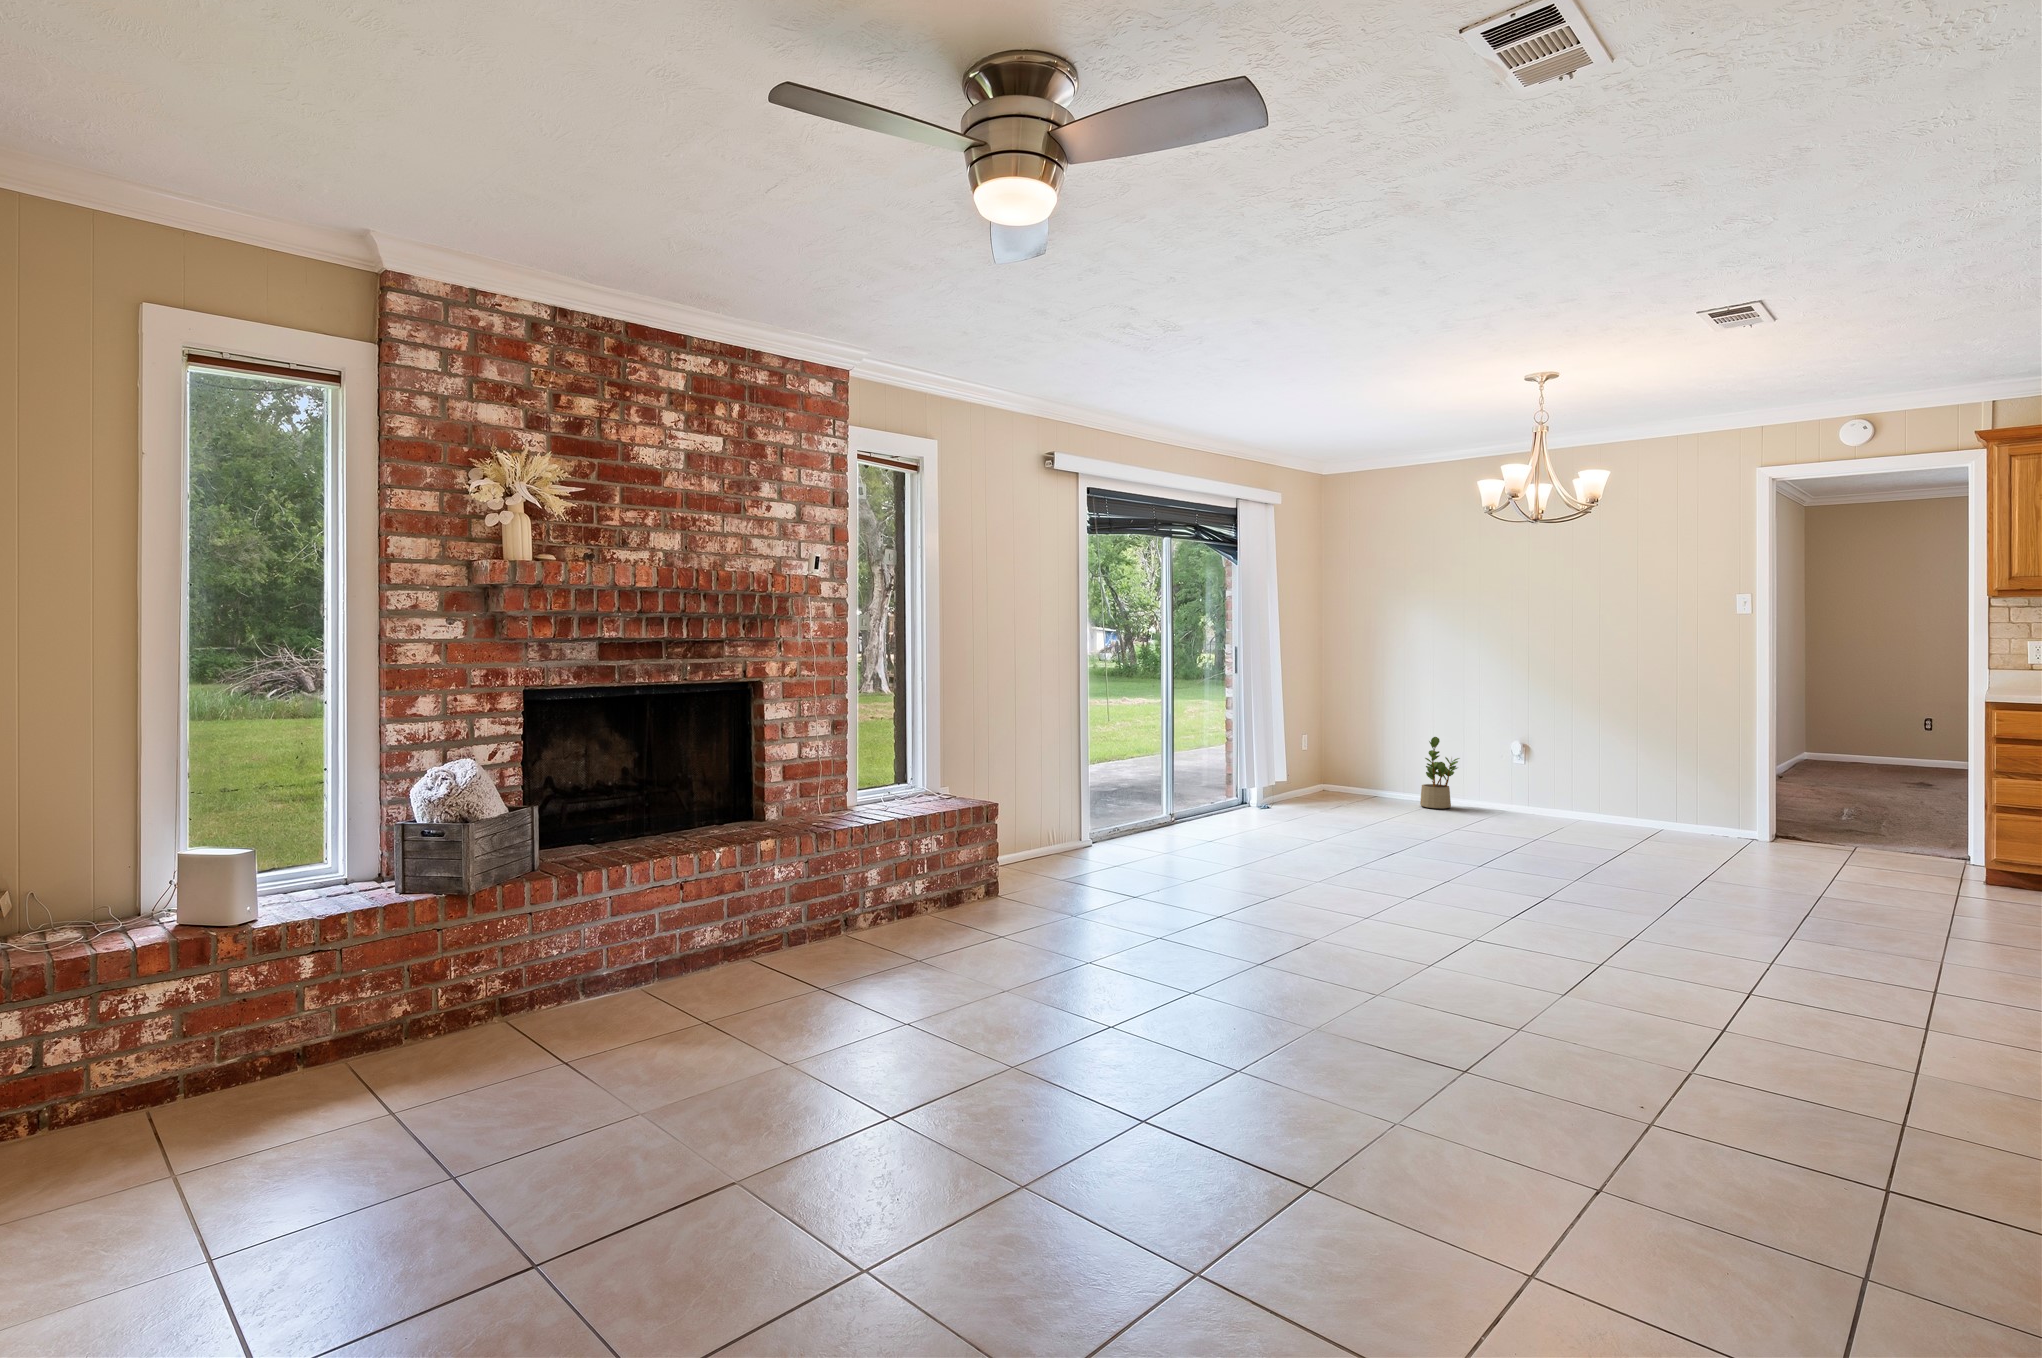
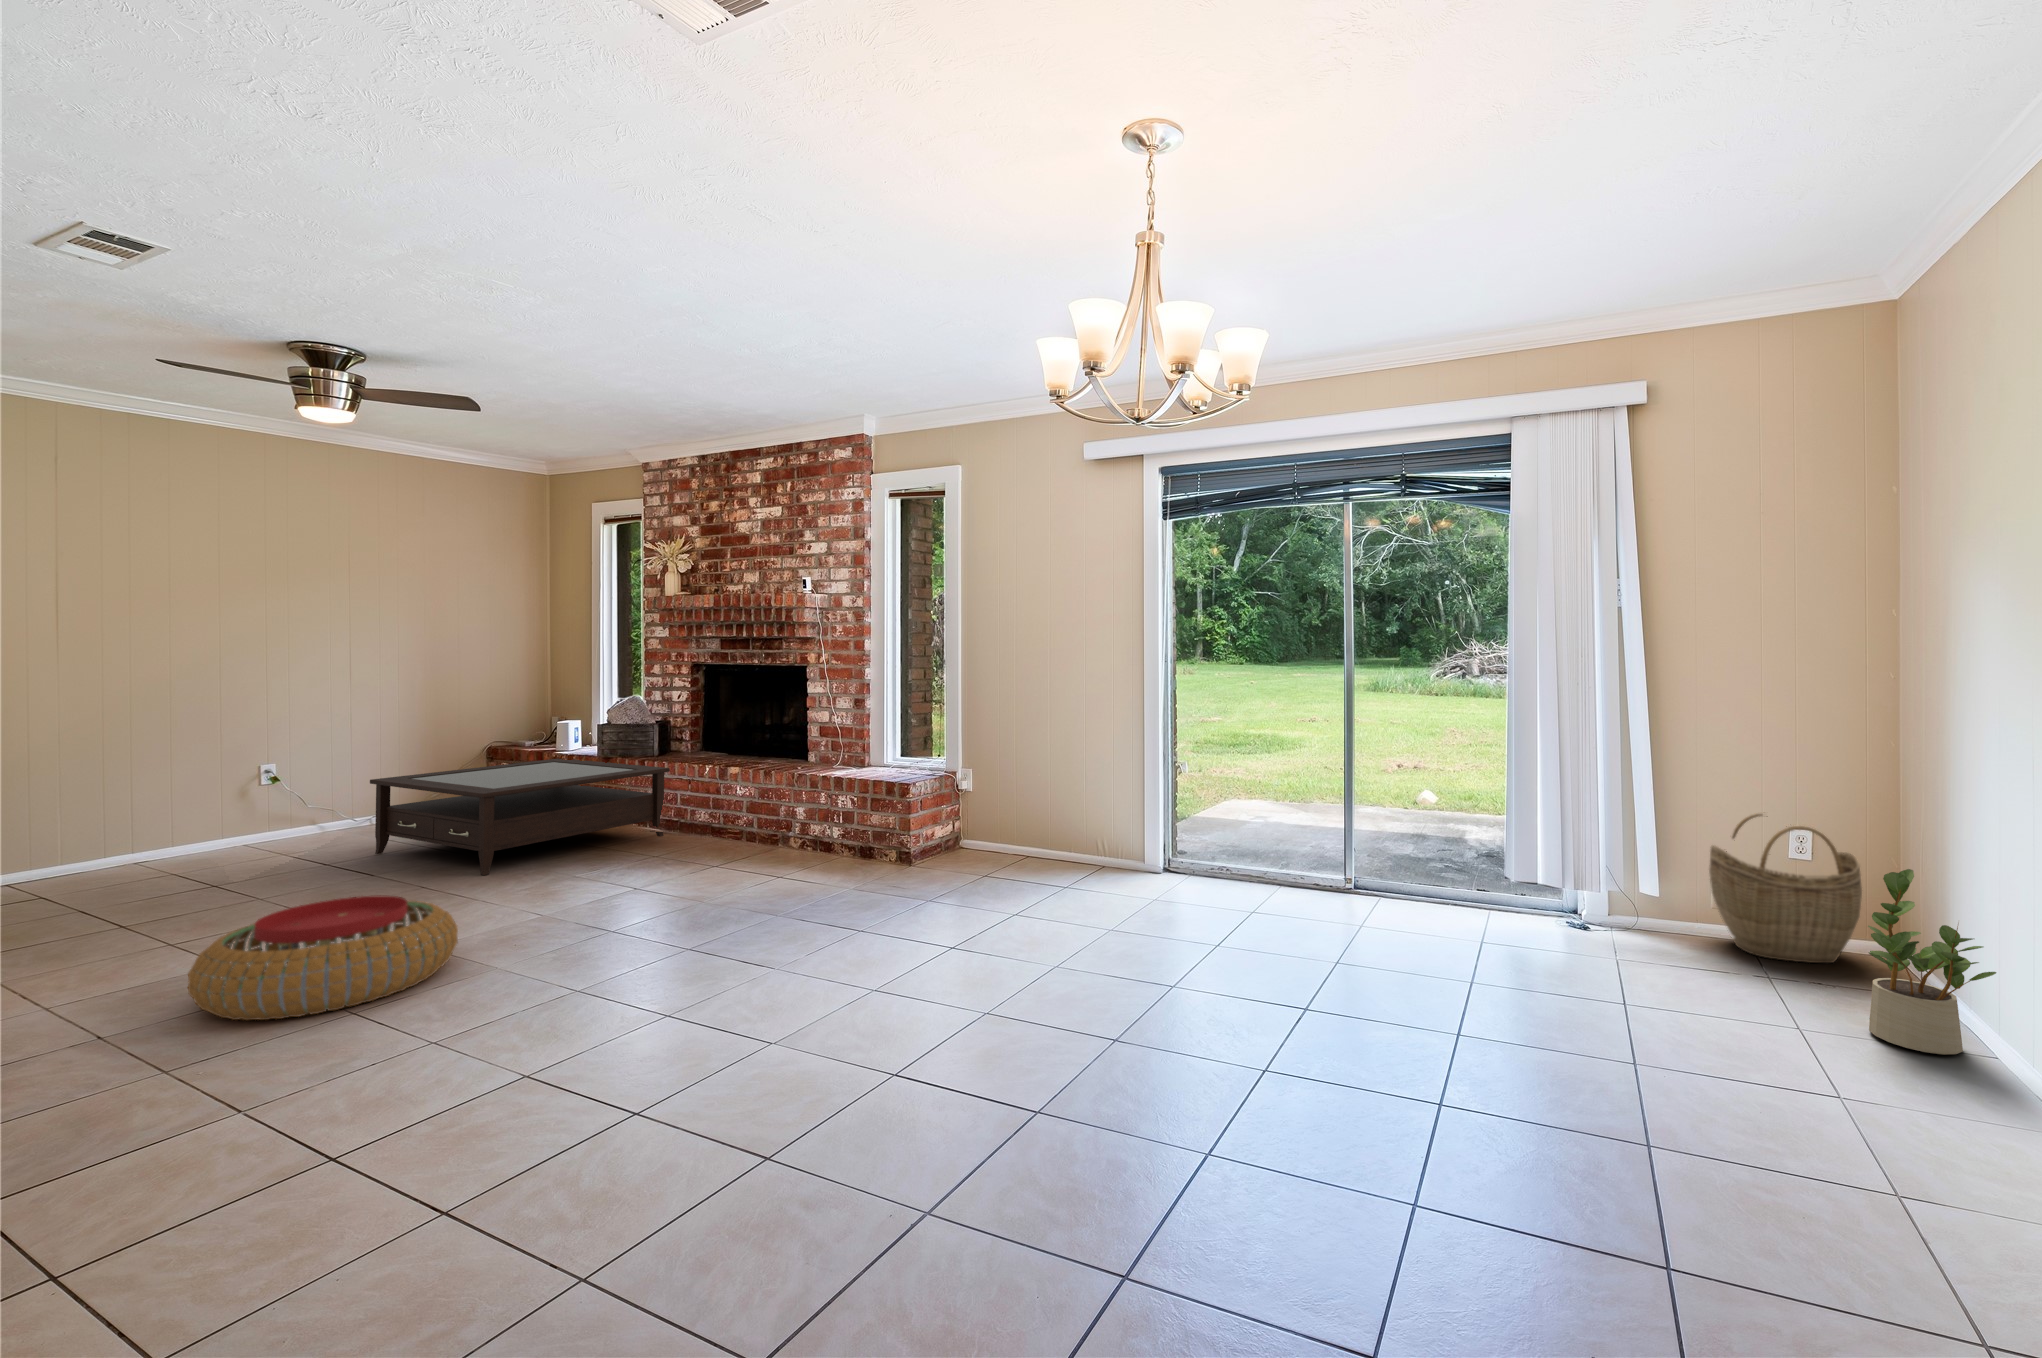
woven basket: none [1299,729,1352,800] -> present [1709,813,1862,963]
coffee table: none [308,870,840,1220] -> present [370,758,670,875]
pouf: none [1244,973,1512,1133] -> present [188,895,458,1020]

